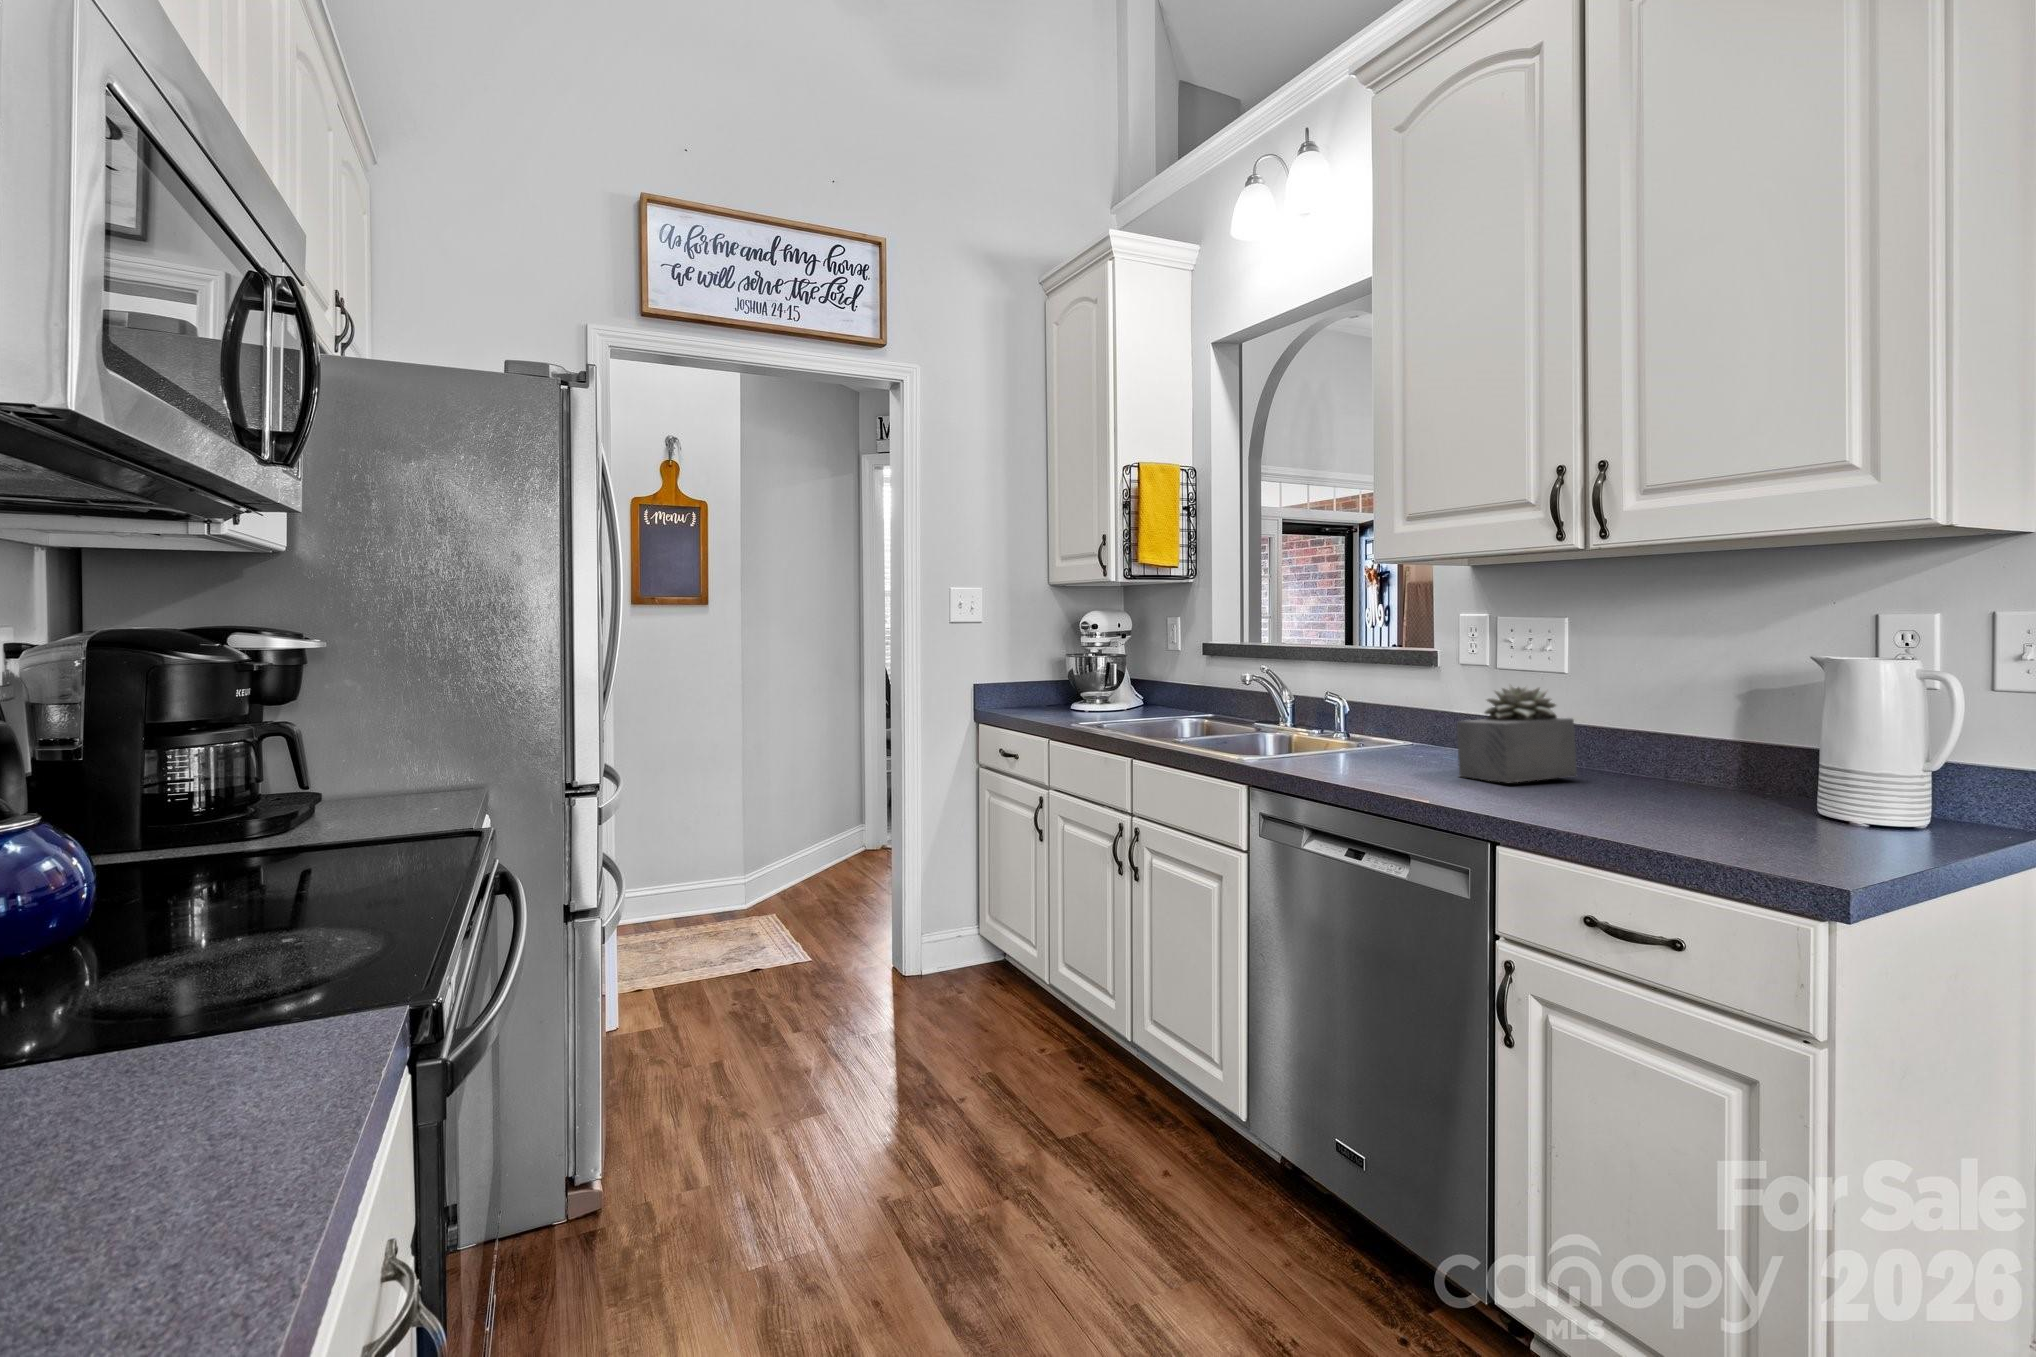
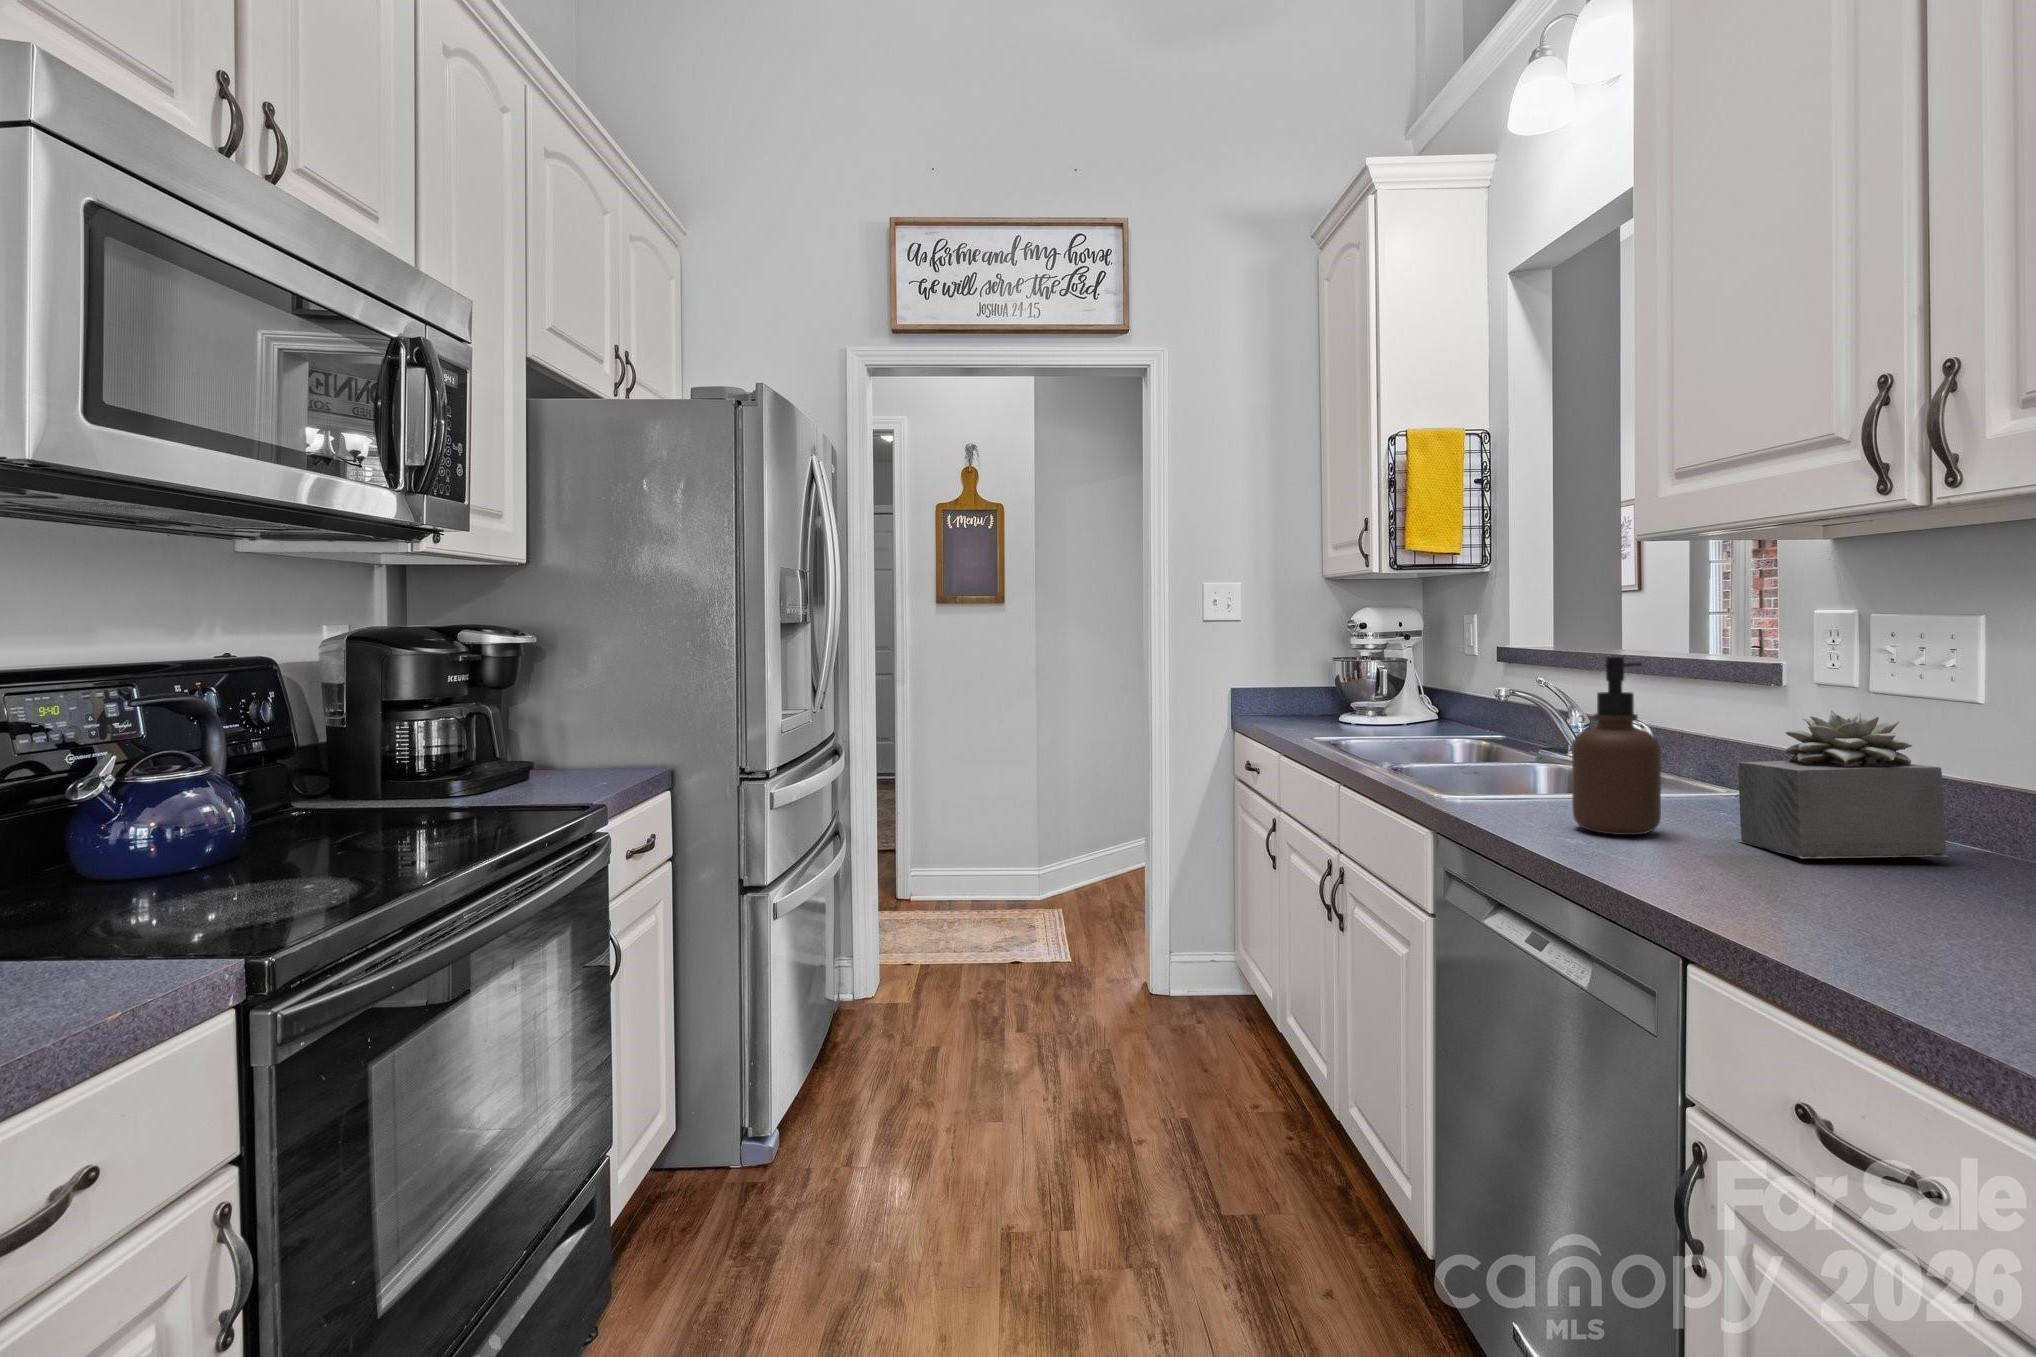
soap dispenser: none [1352,648,1411,777] -> present [1572,657,1661,835]

